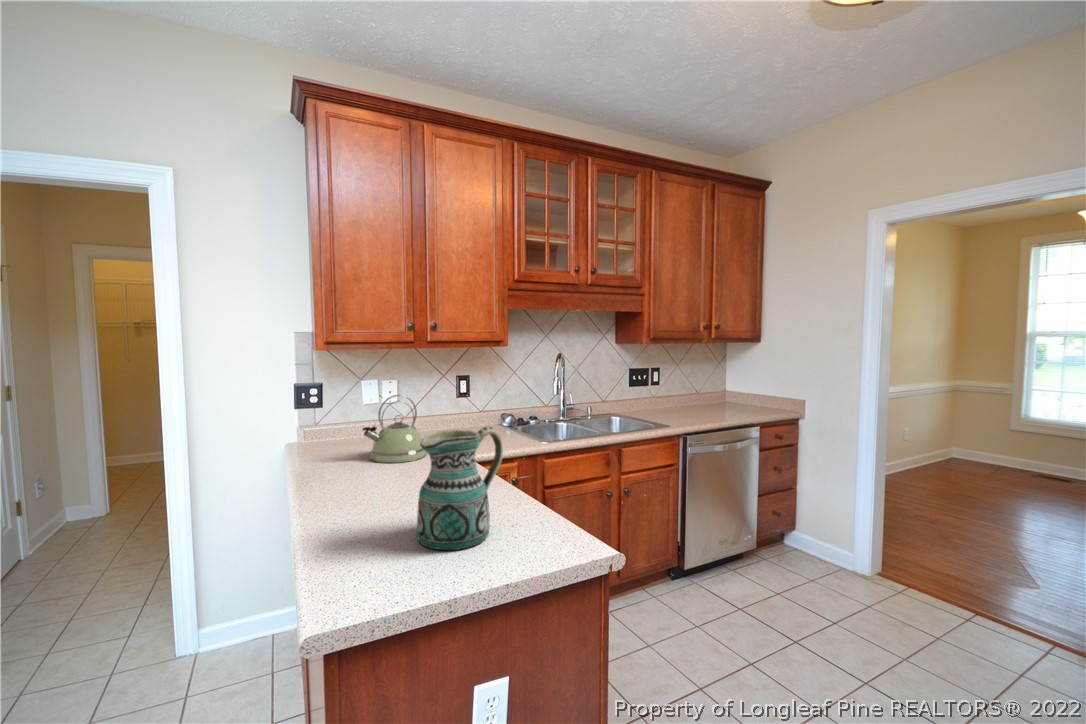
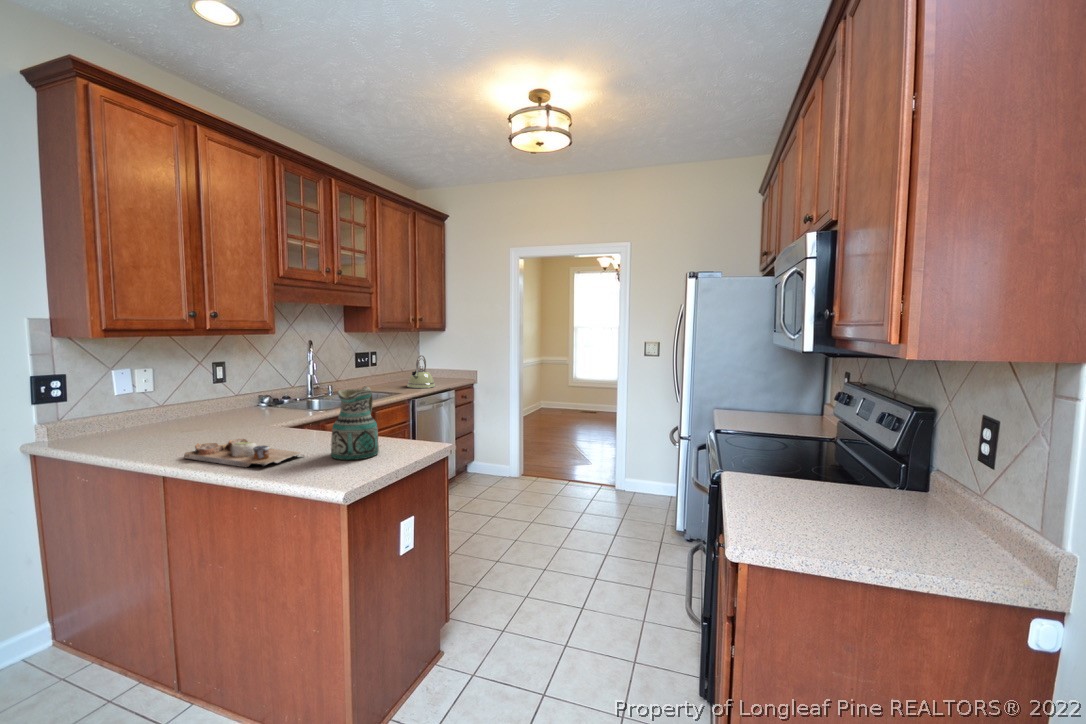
kettle: present [362,395,427,463] -> present [407,355,435,388]
cutting board: none [317,473,403,530] -> present [184,439,304,467]

